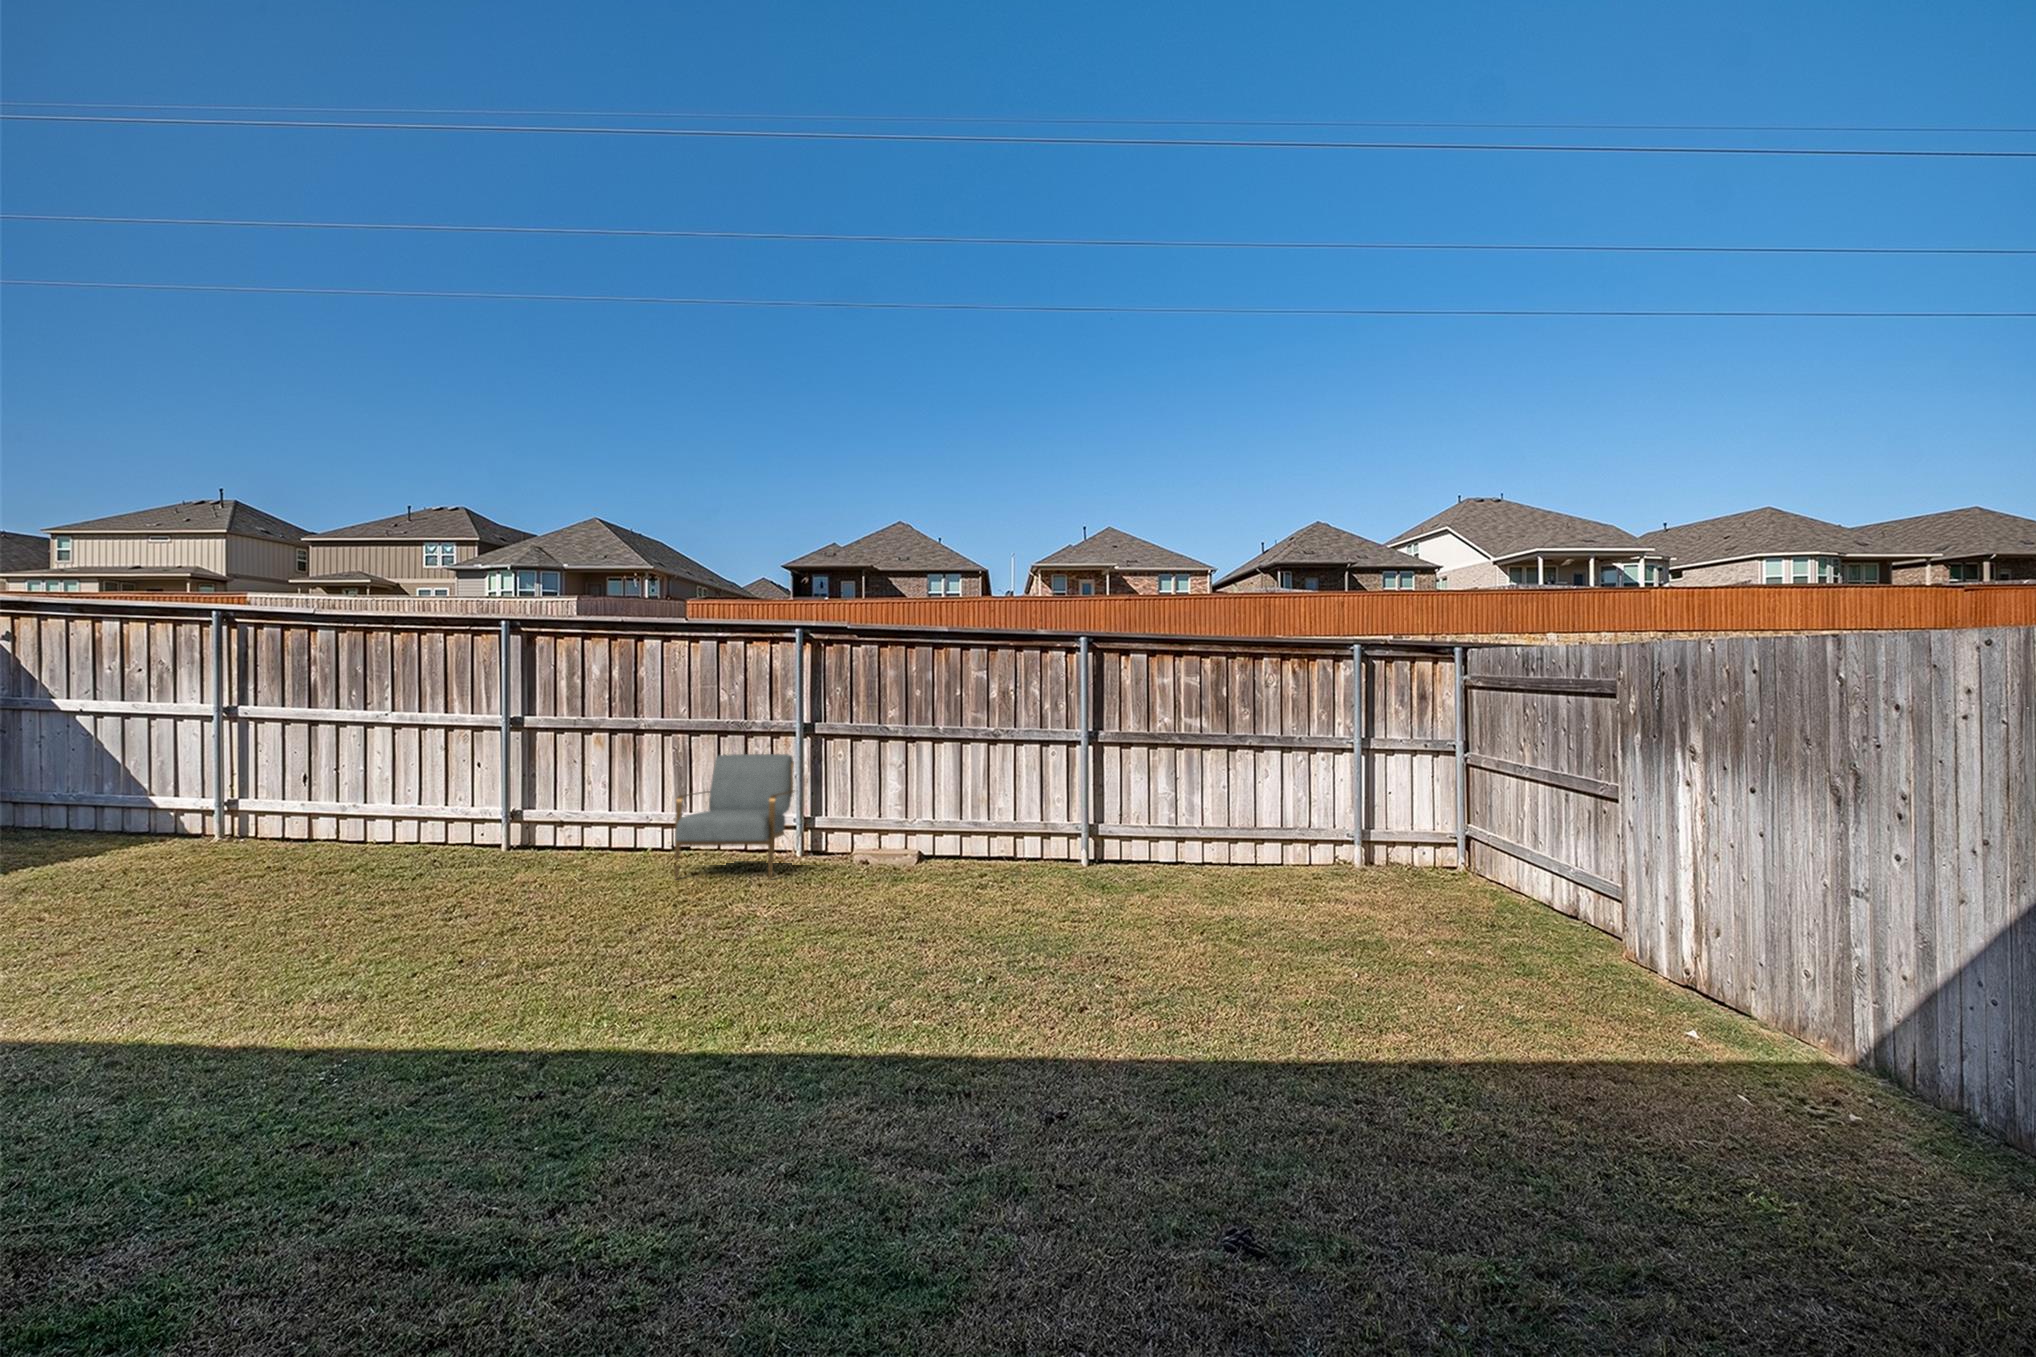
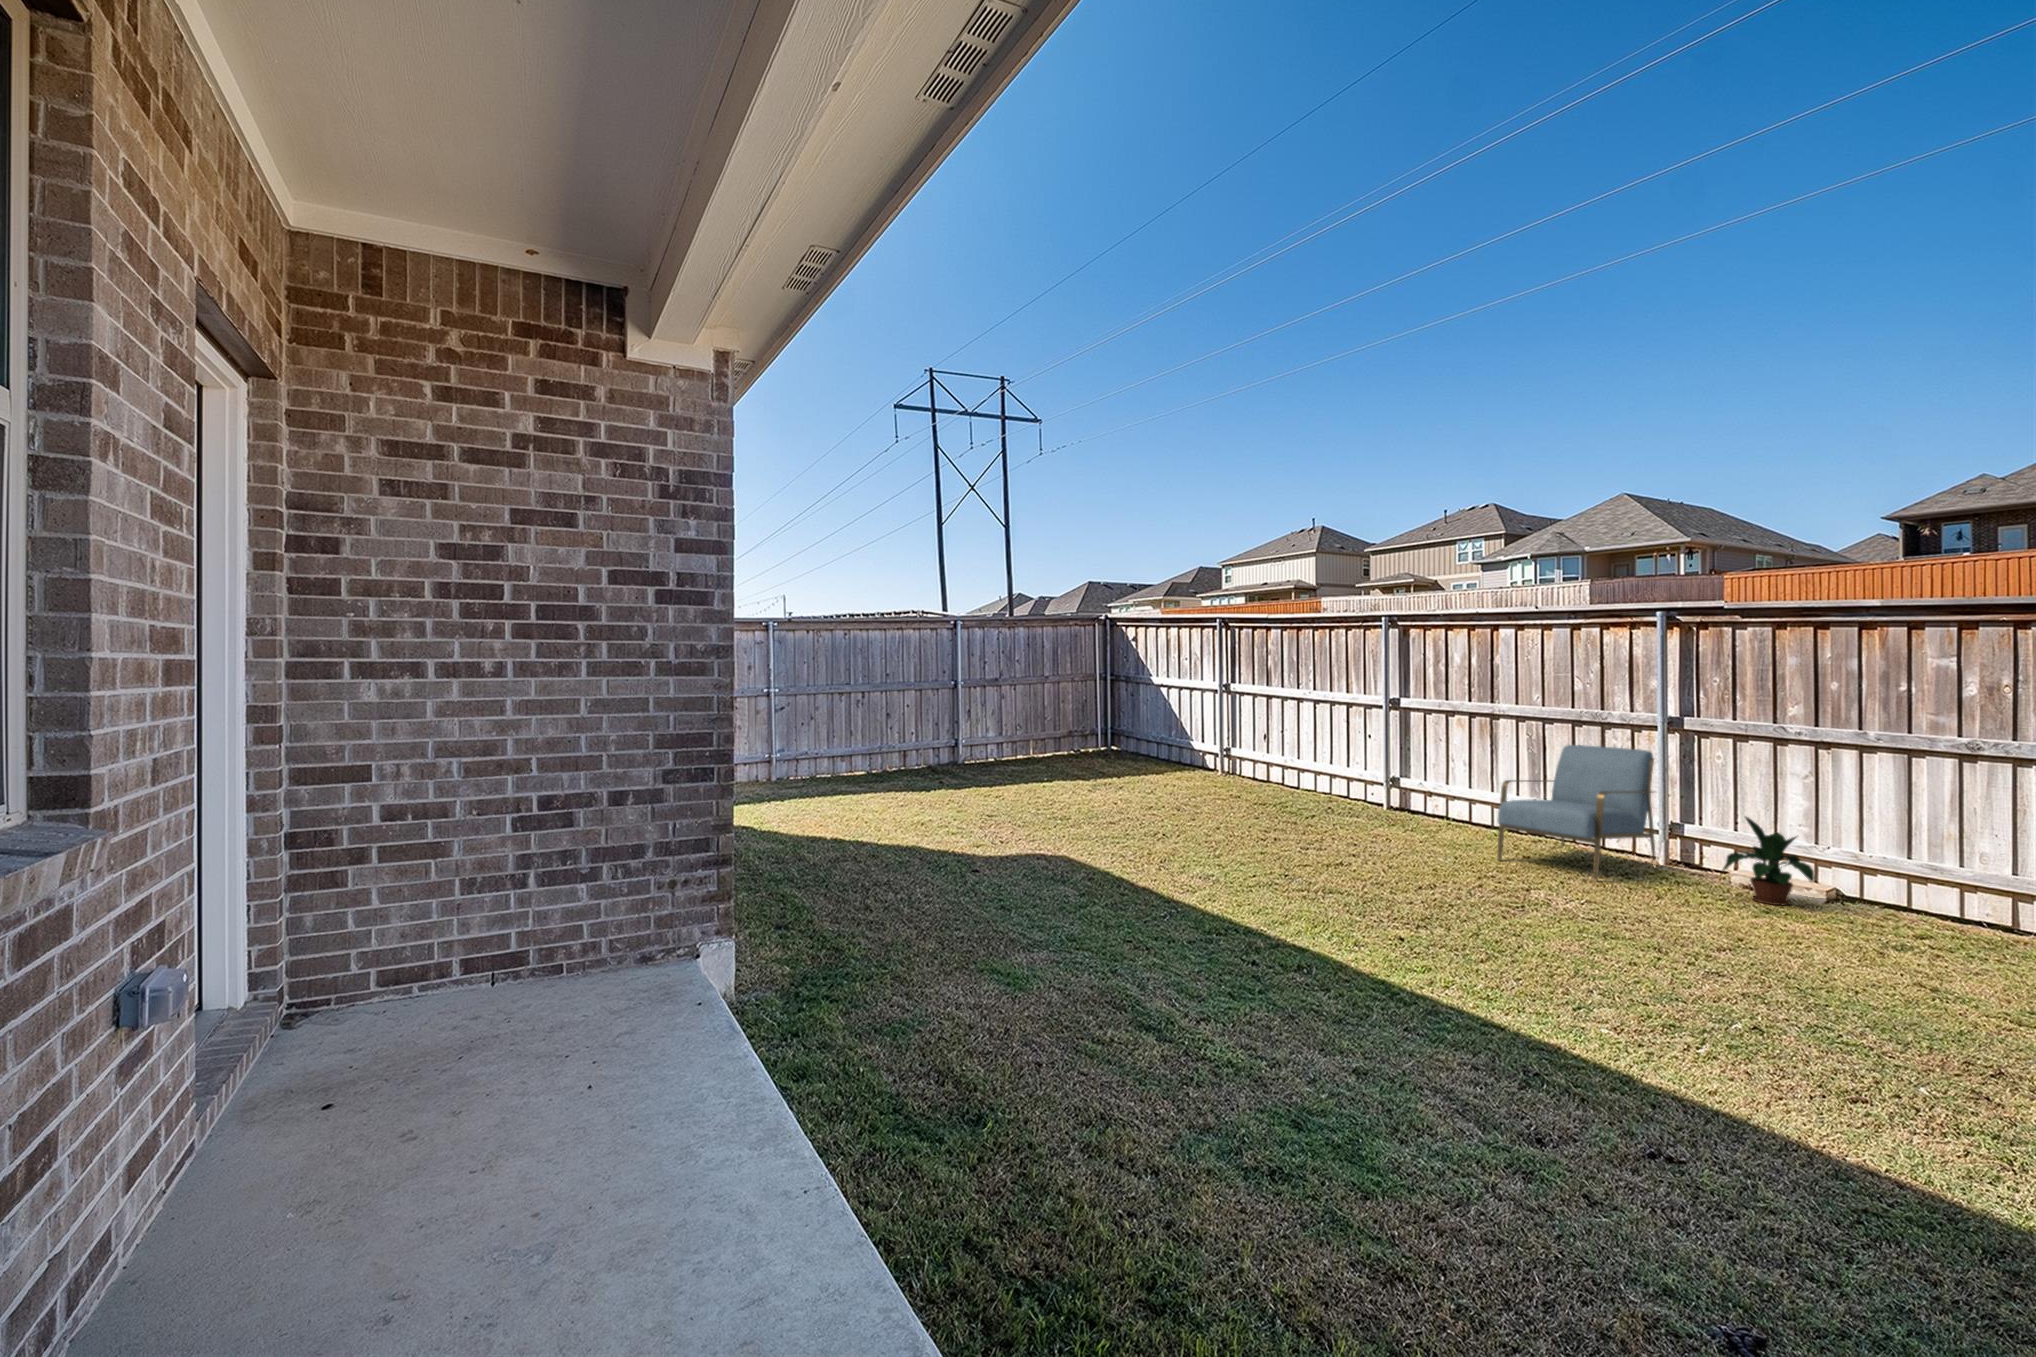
potted plant: none [857,801,918,870] -> present [1722,817,1814,905]

